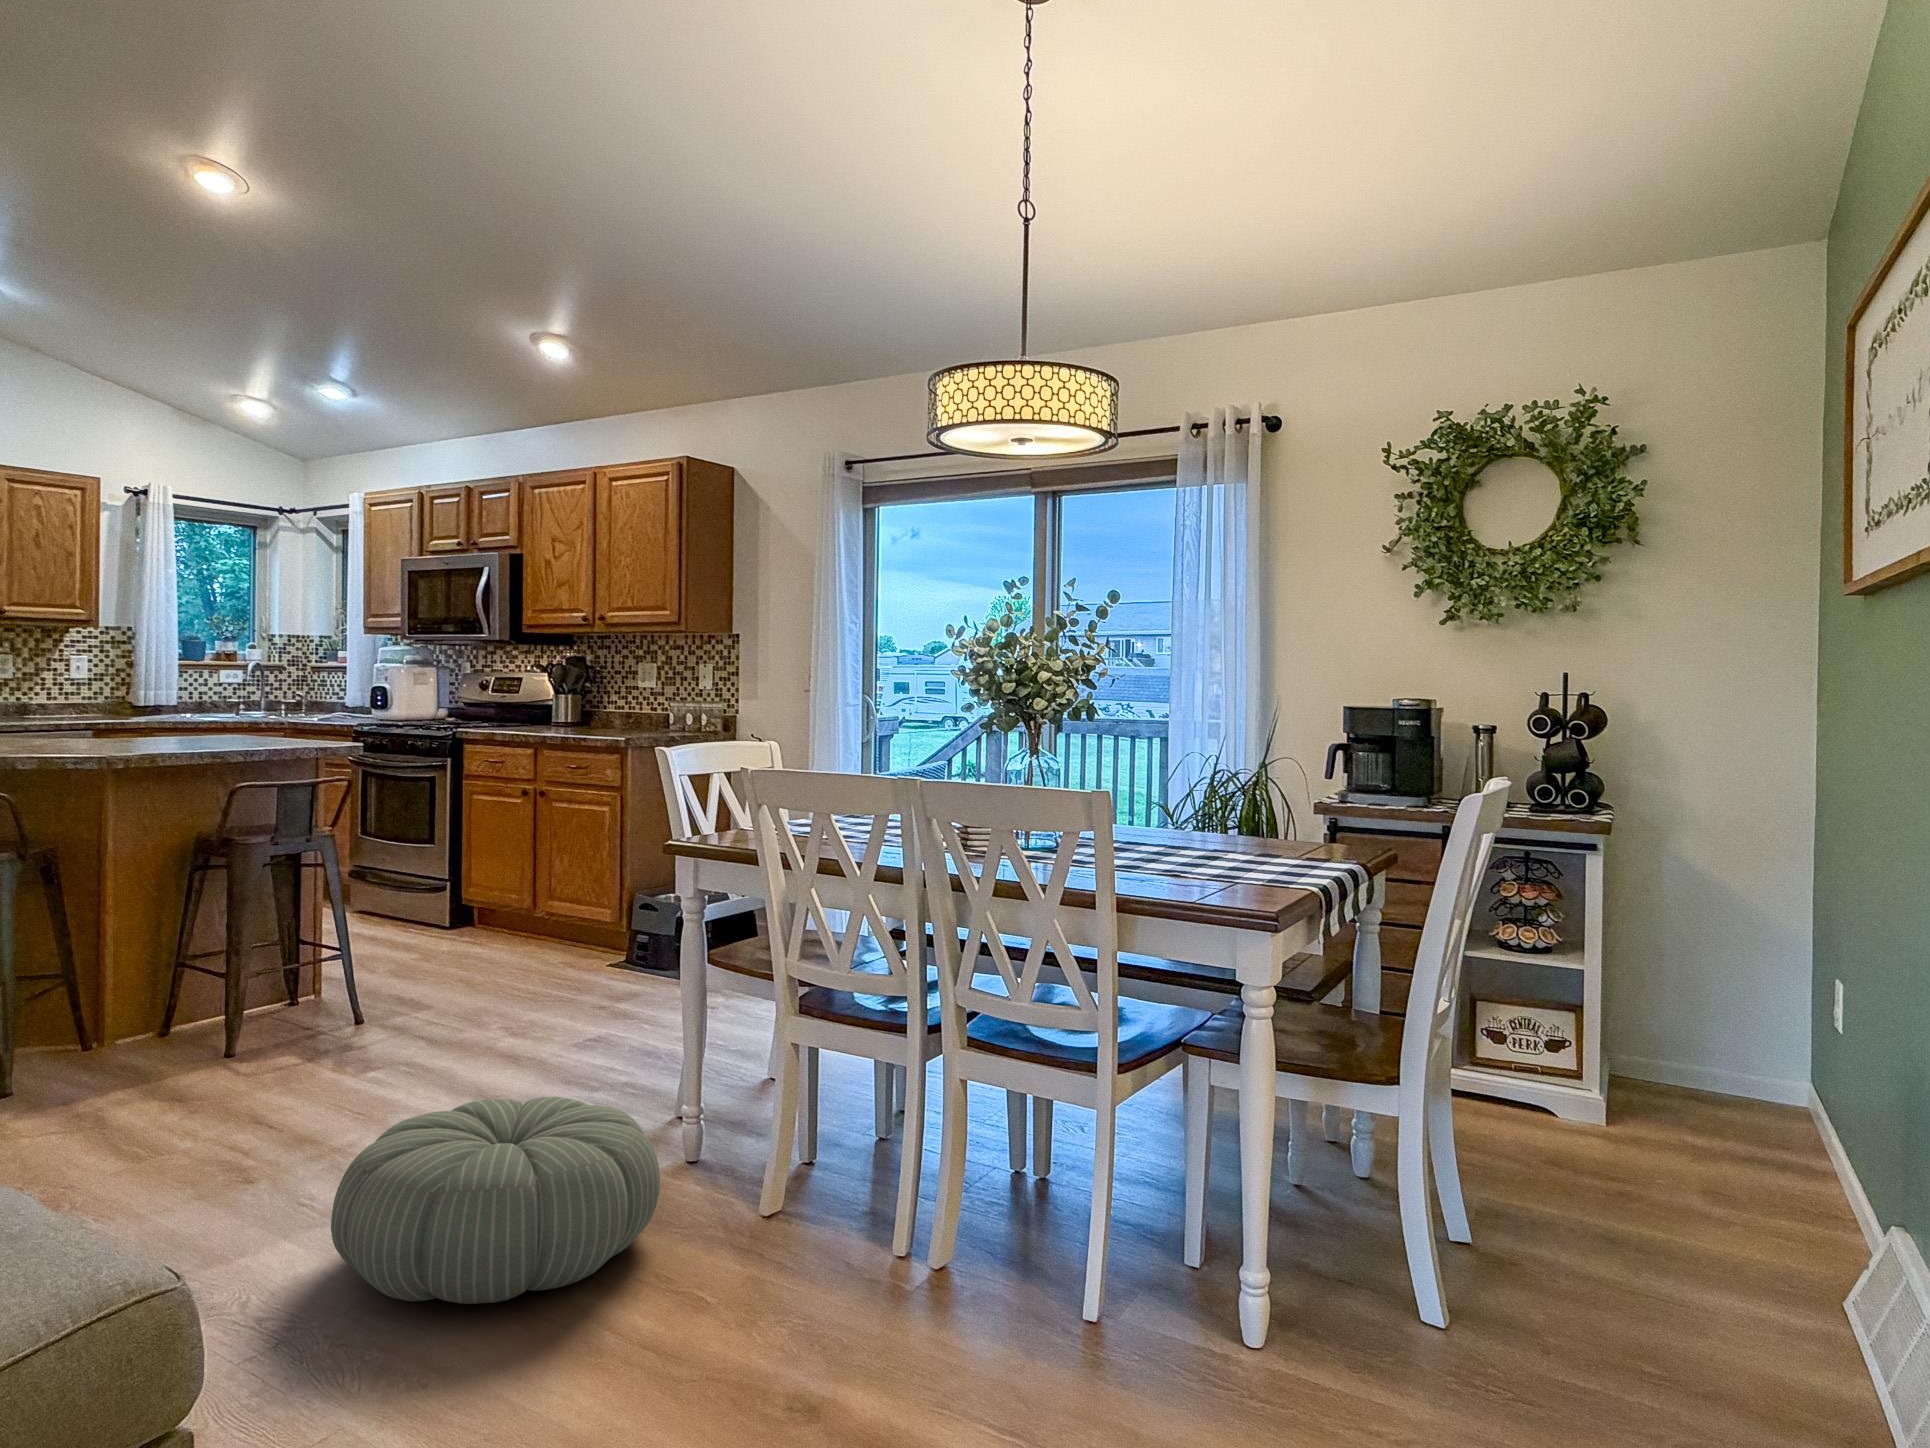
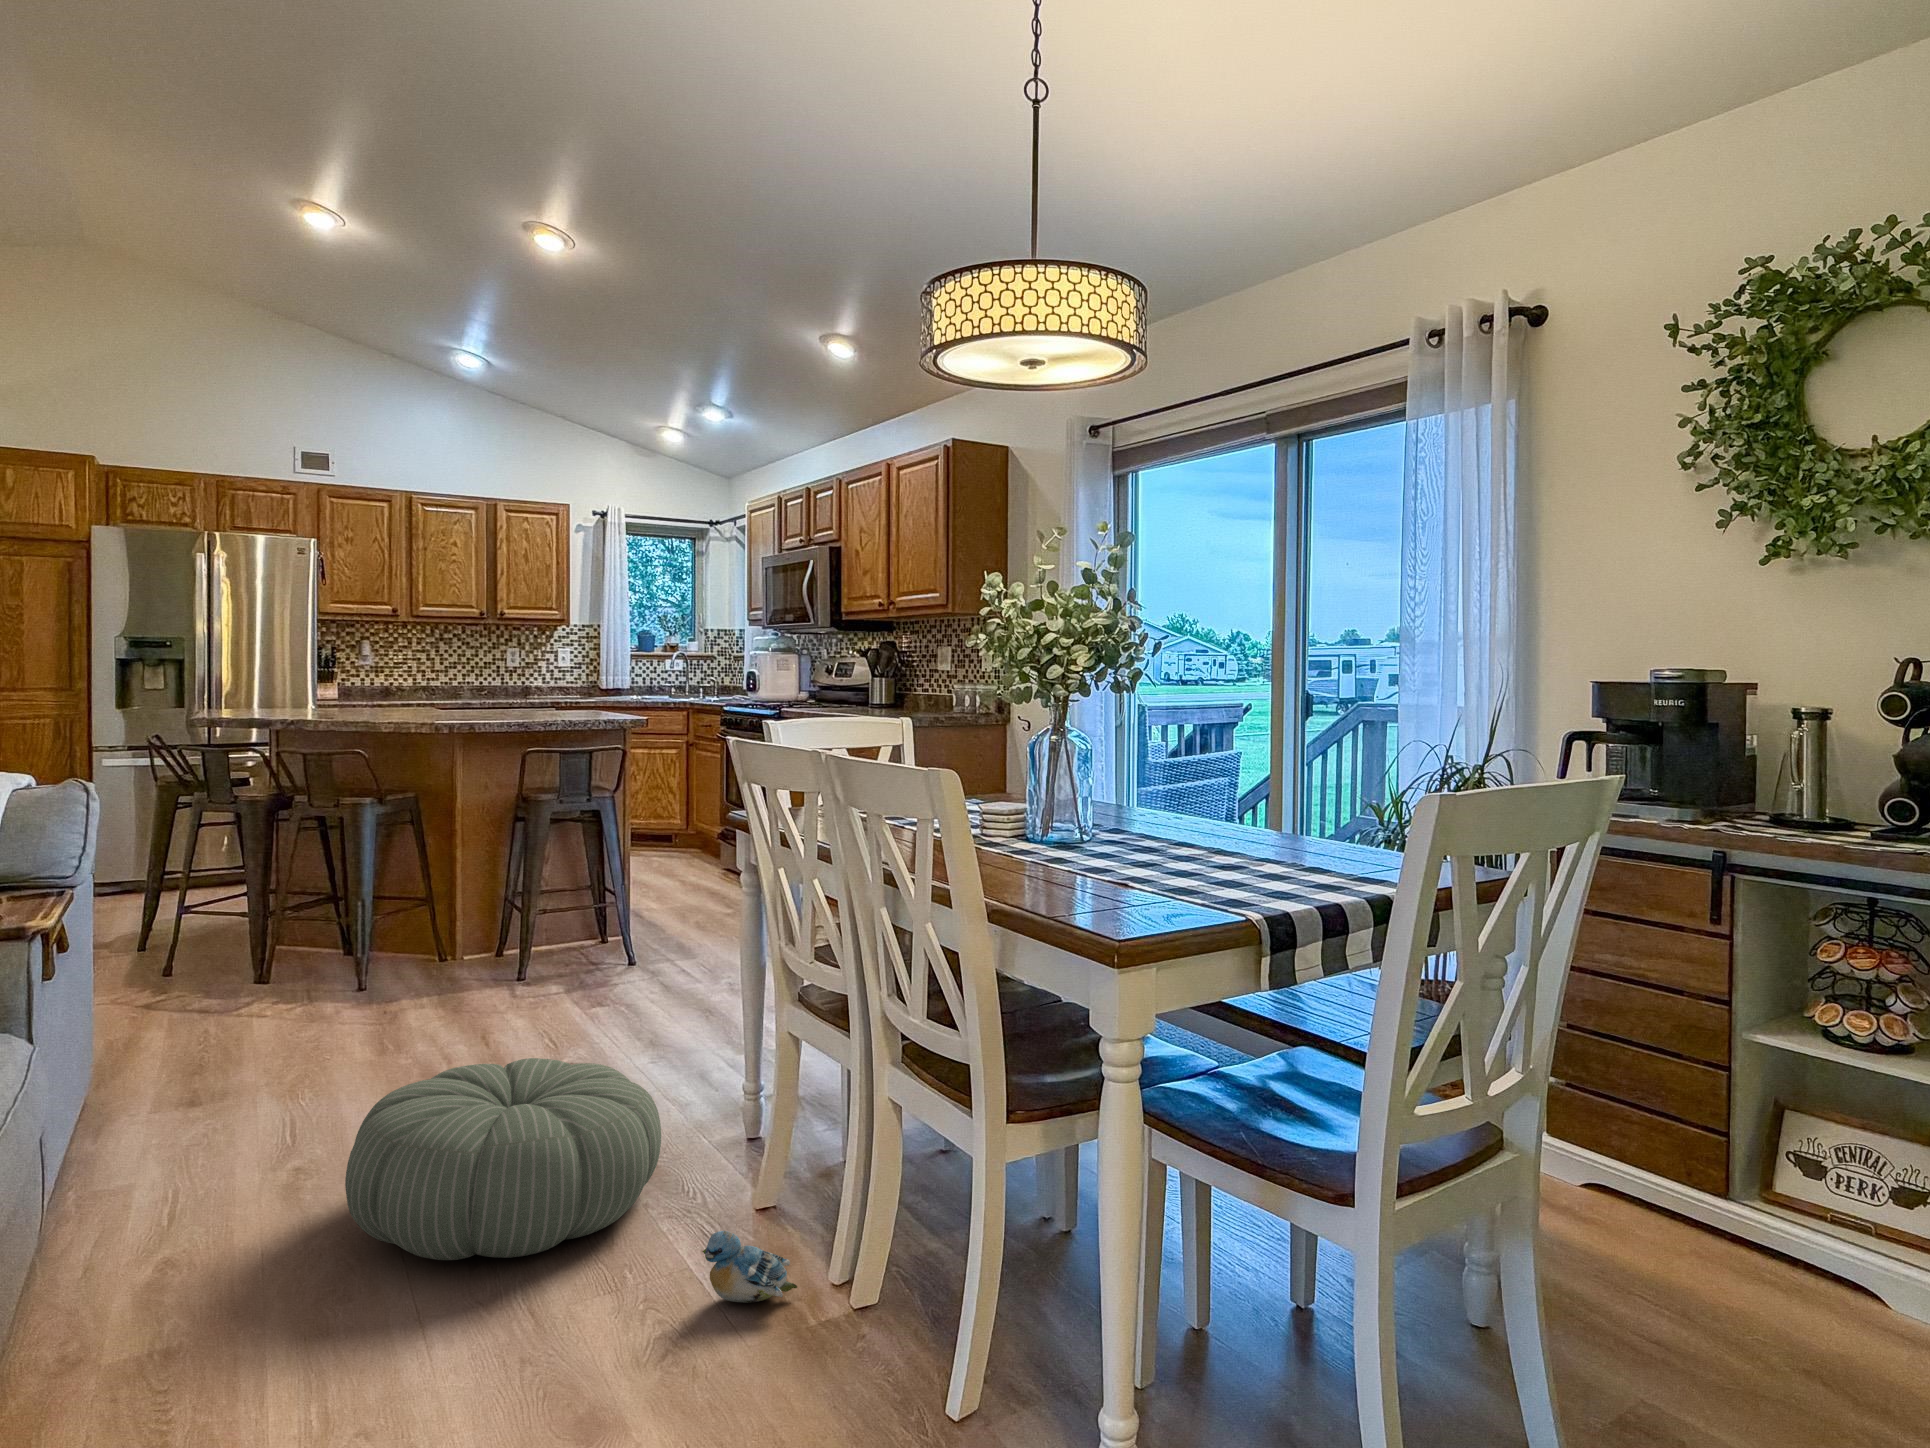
plush toy: none [784,1212,865,1274] -> present [703,1231,797,1303]

